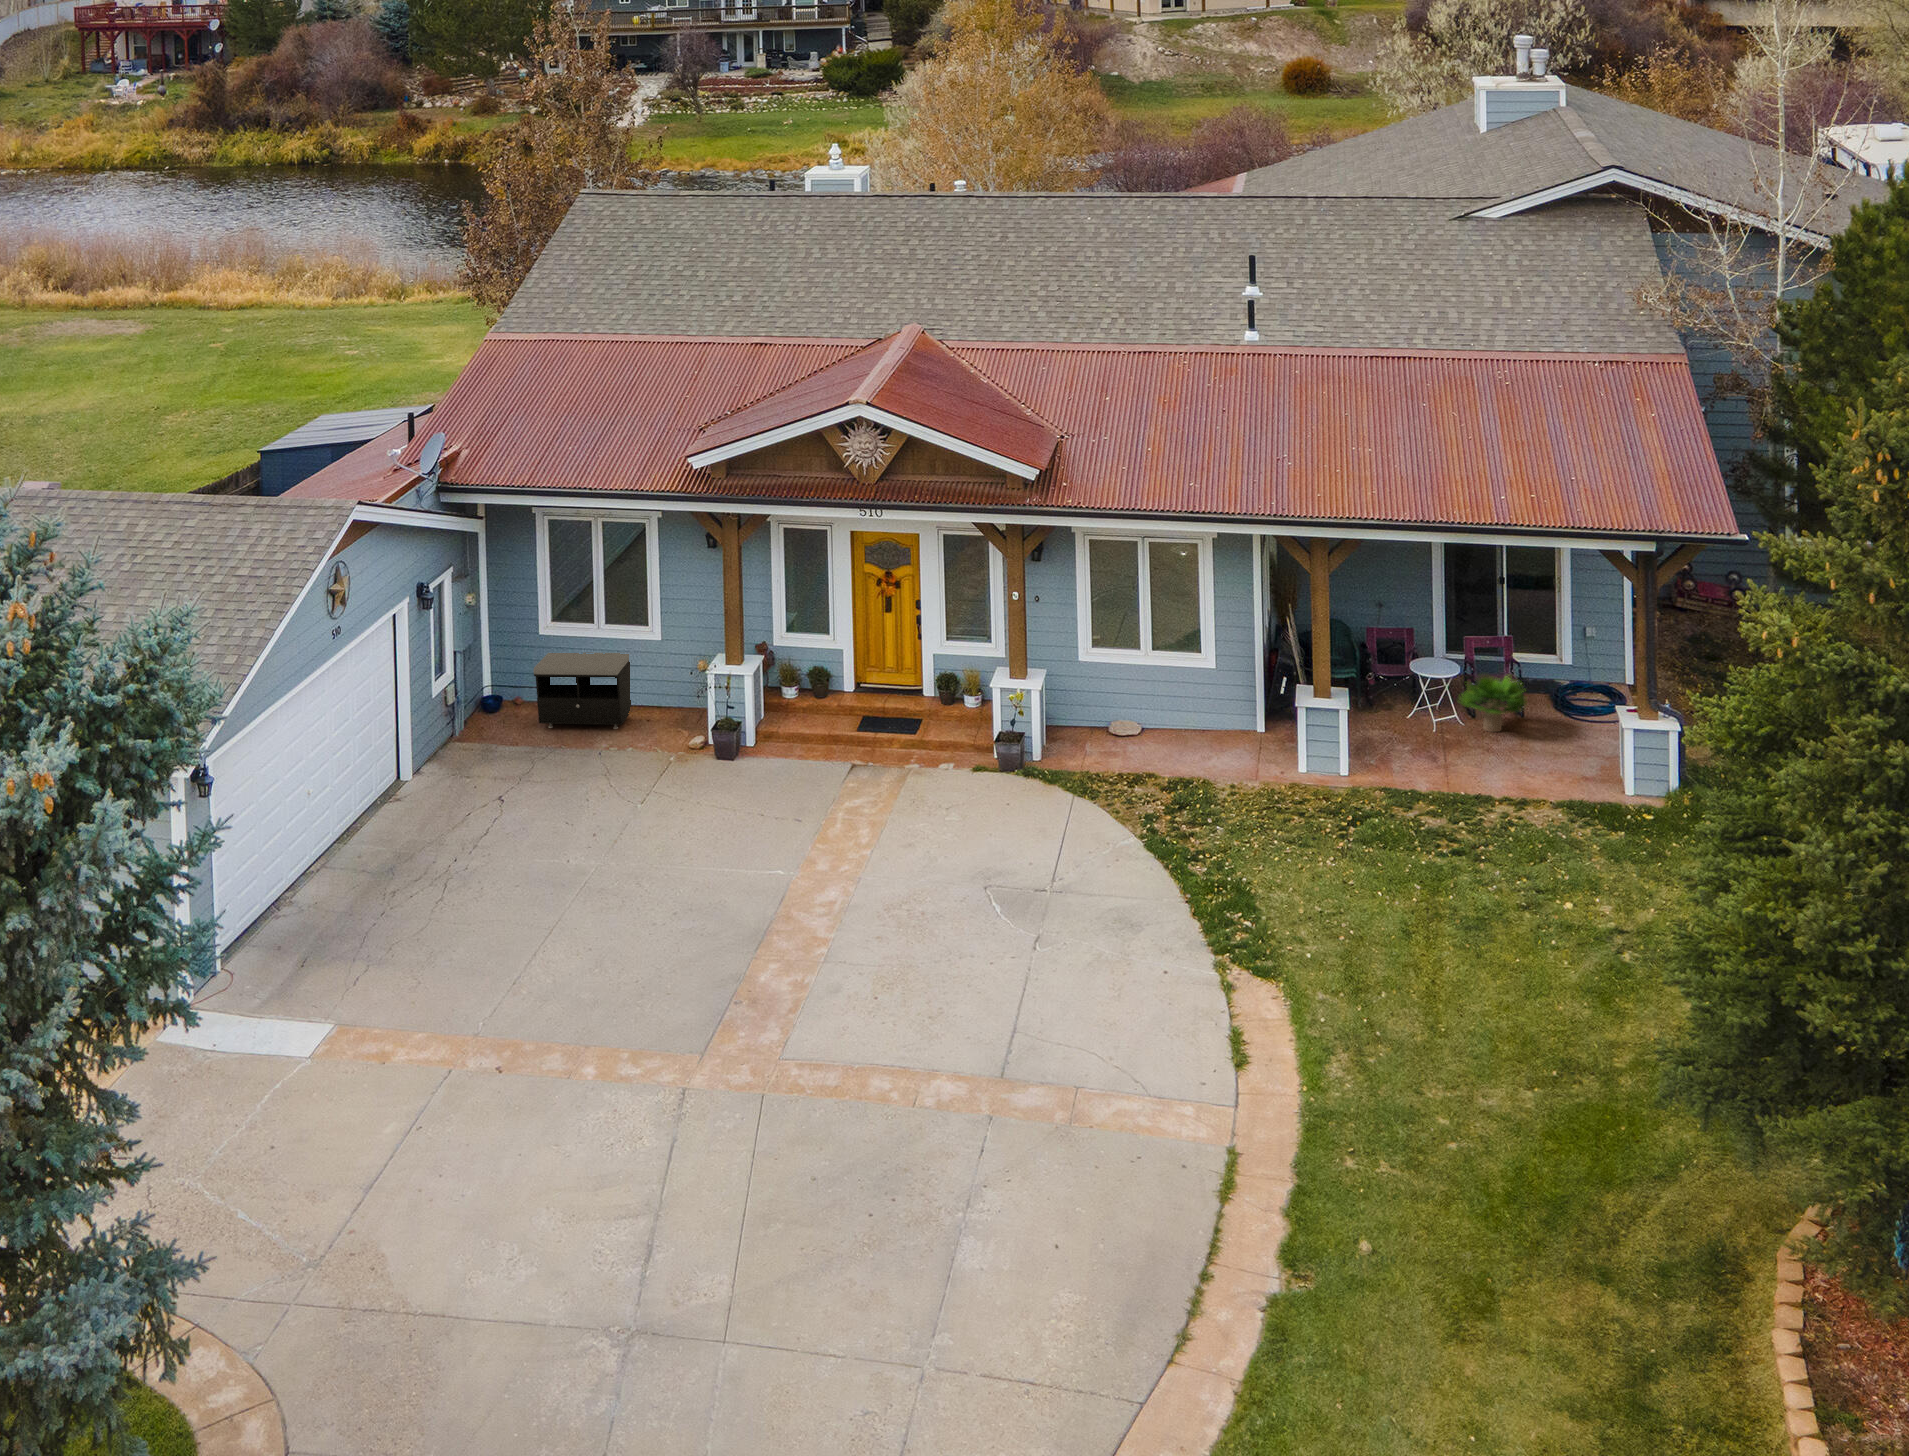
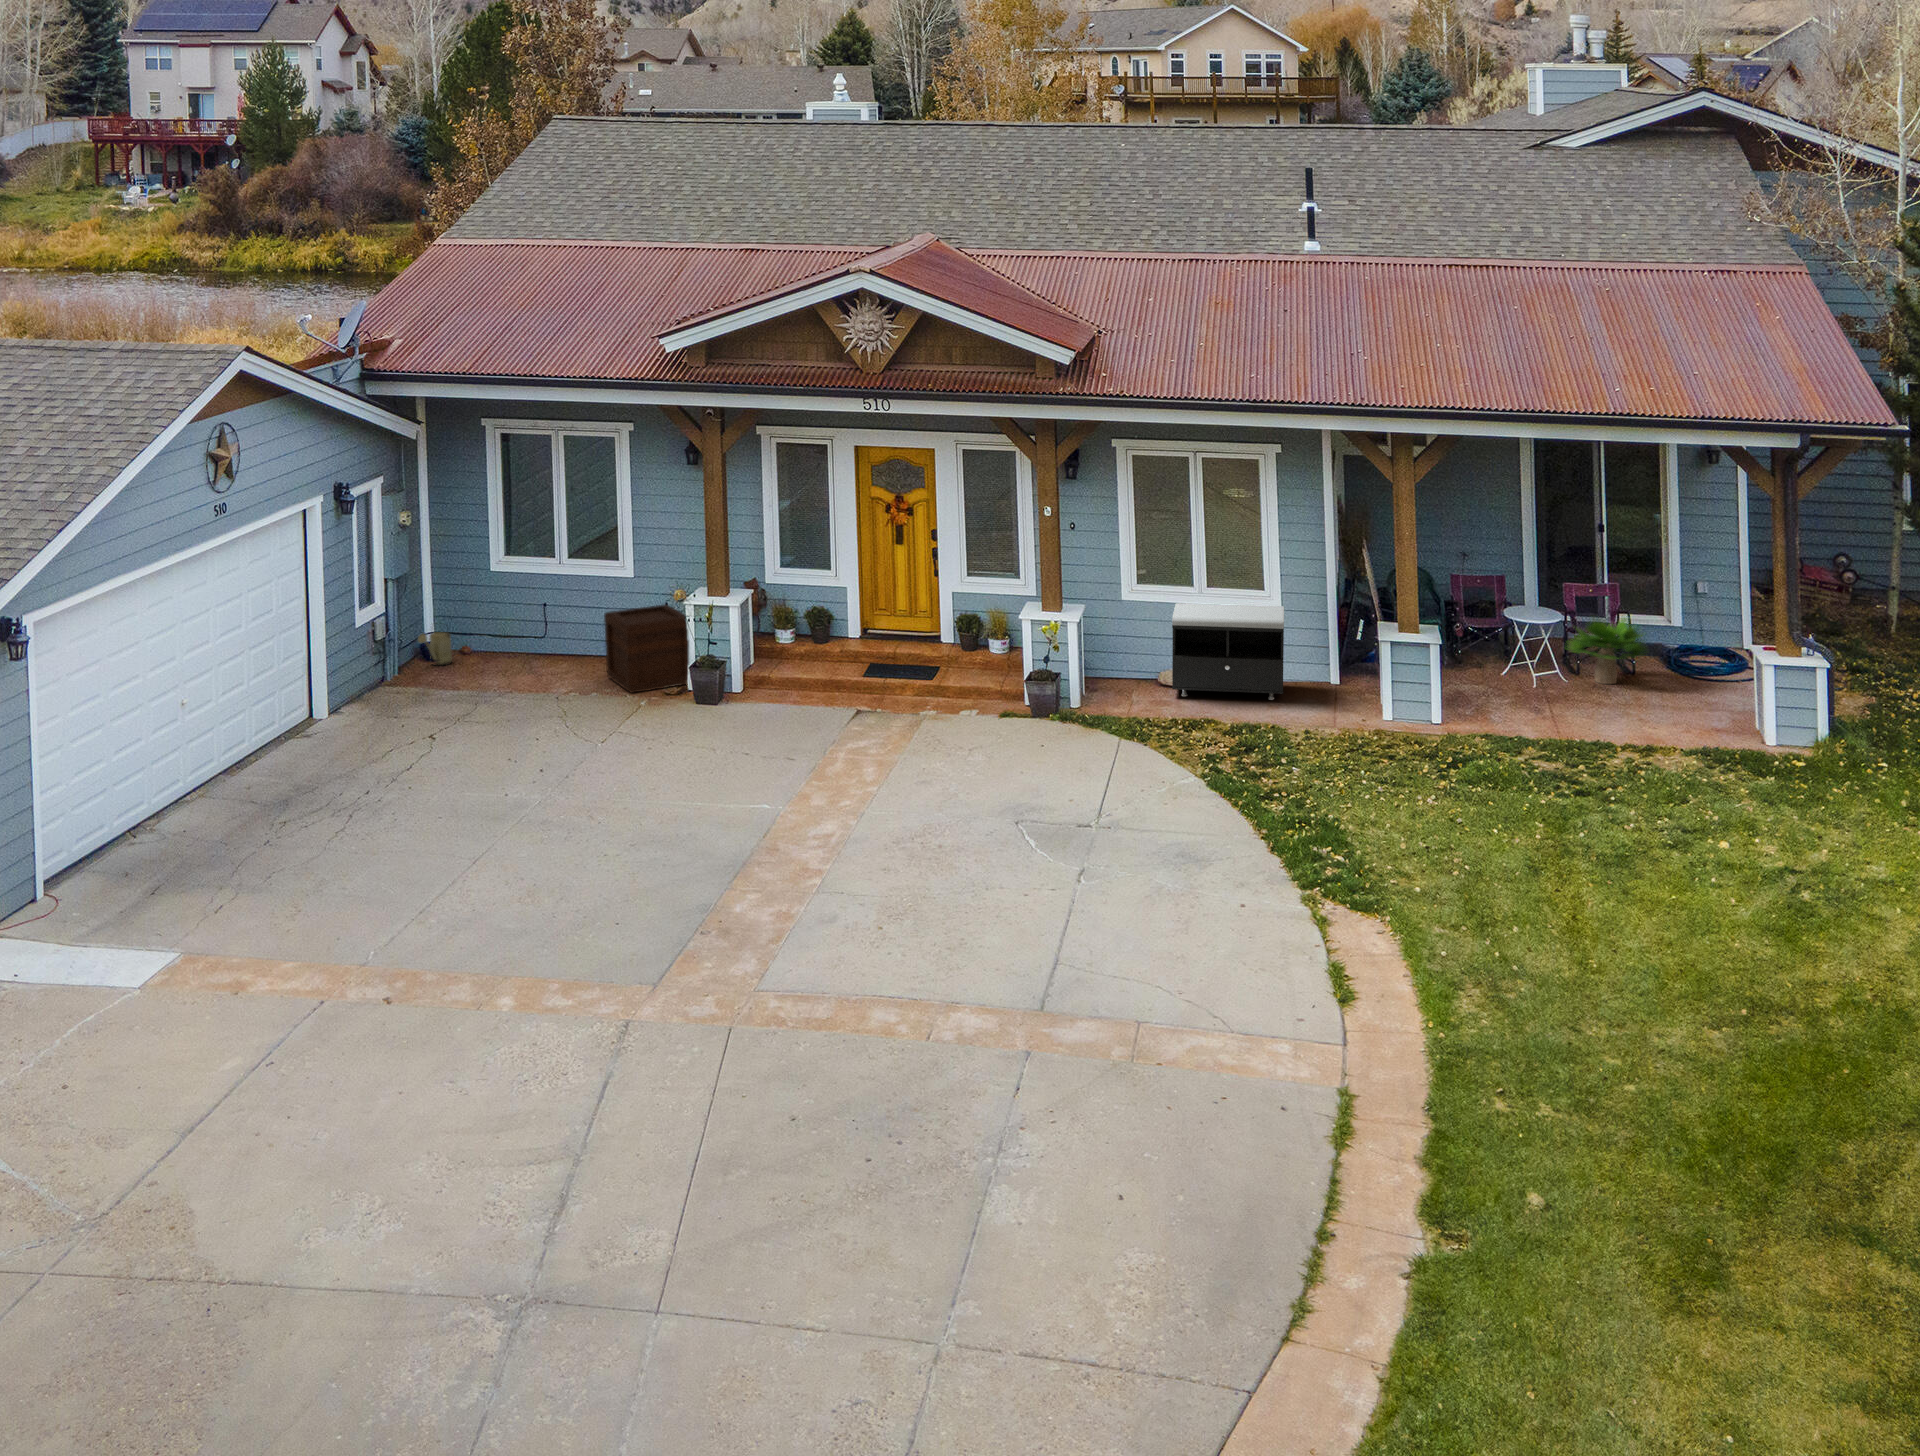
storage bench: present [534,652,631,729] -> present [1172,603,1284,700]
wooden crate: none [639,668,718,751] -> present [604,604,689,693]
watering can: none [480,684,509,721] -> present [418,632,452,666]

